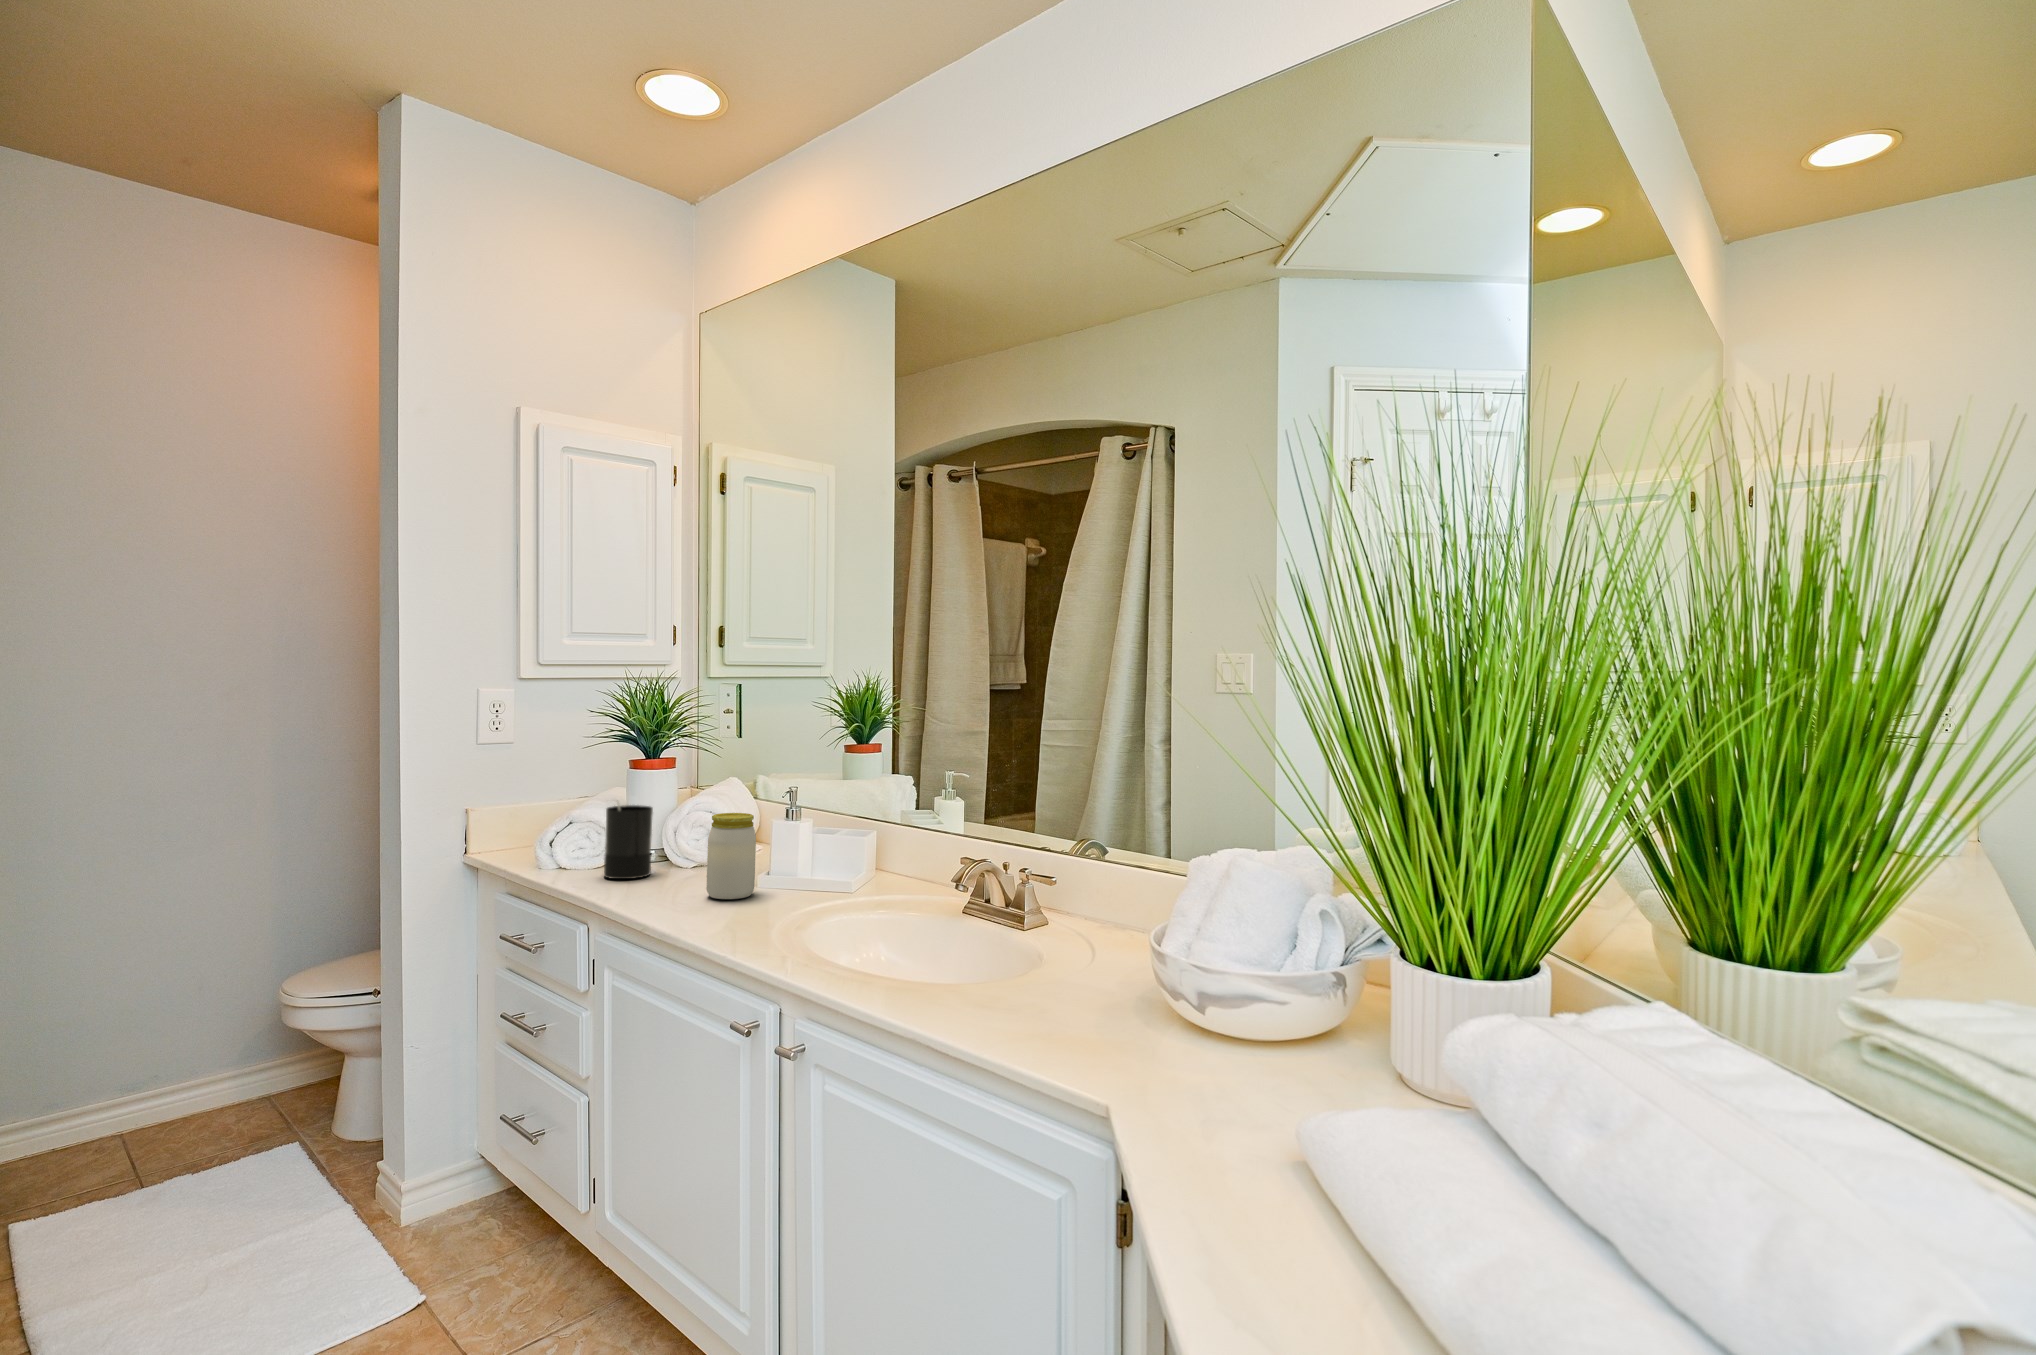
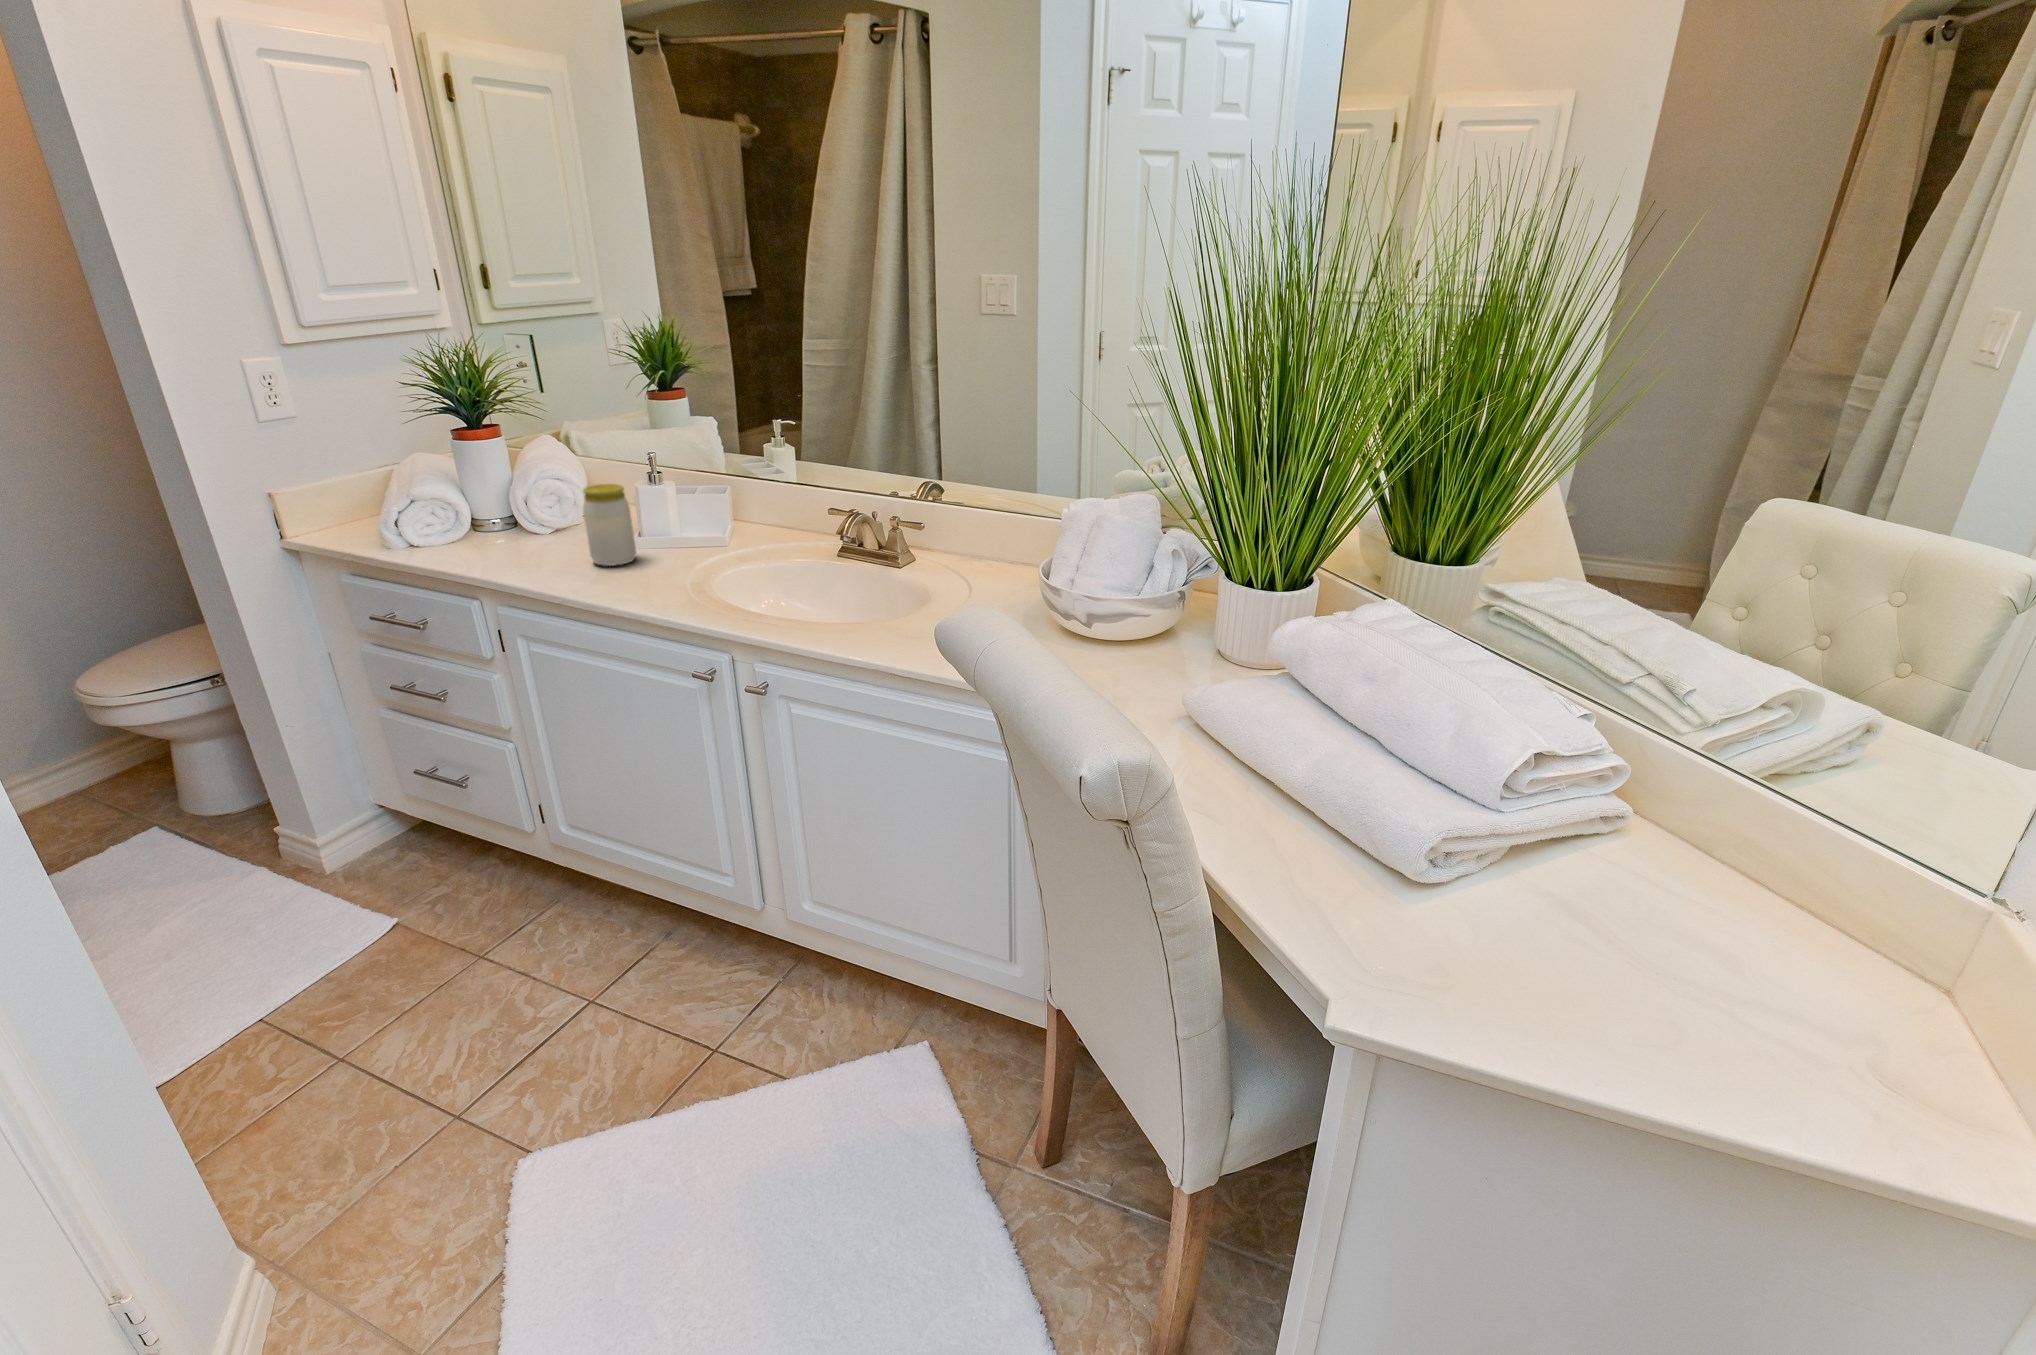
candle: present [604,804,653,879] -> none [445,478,513,554]

